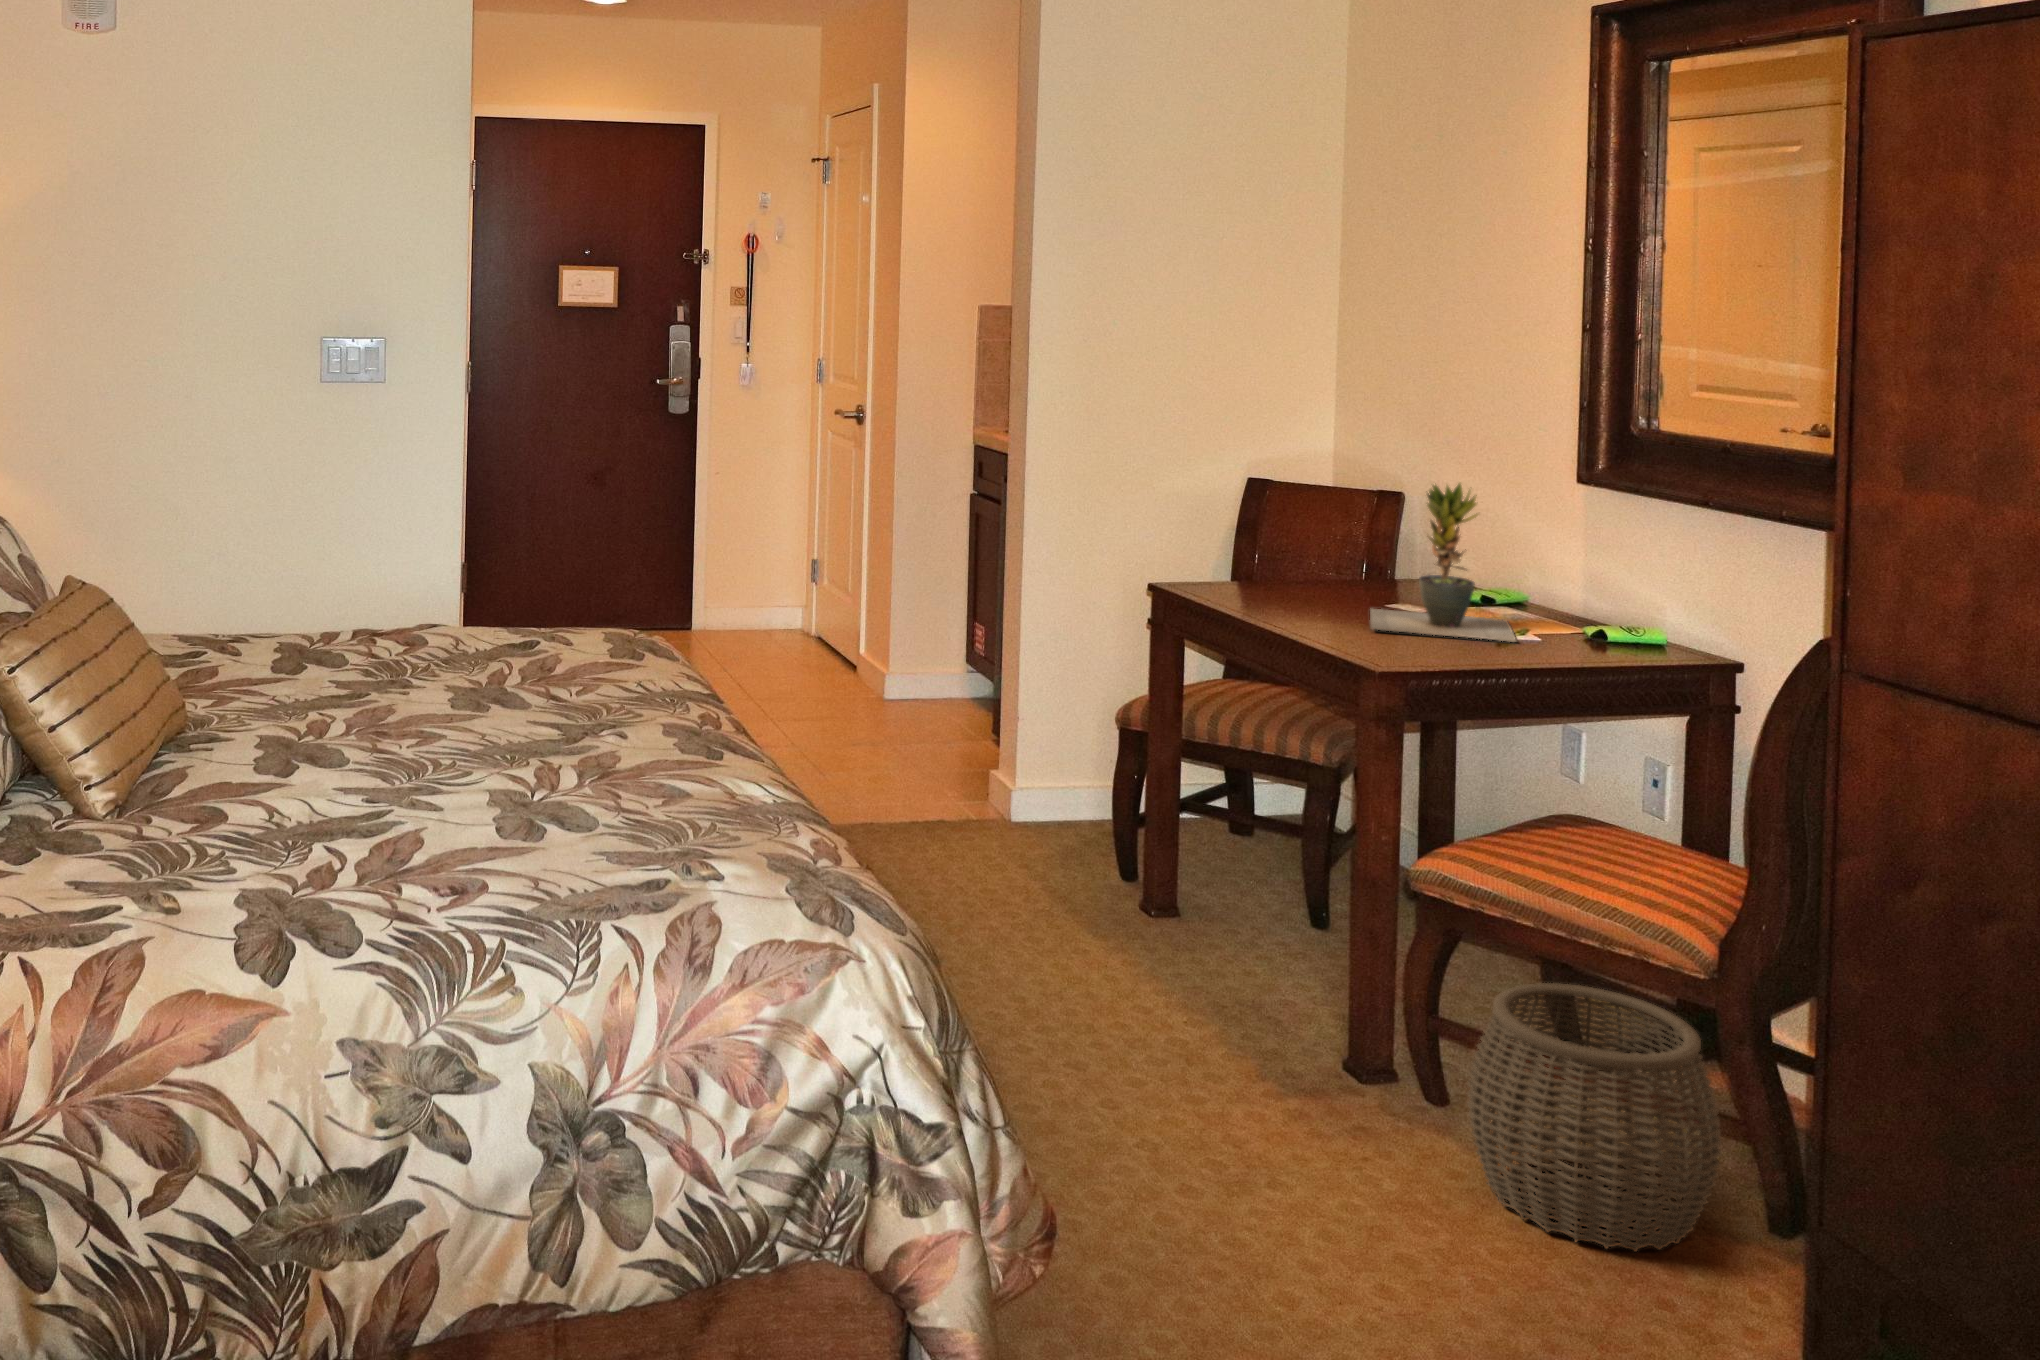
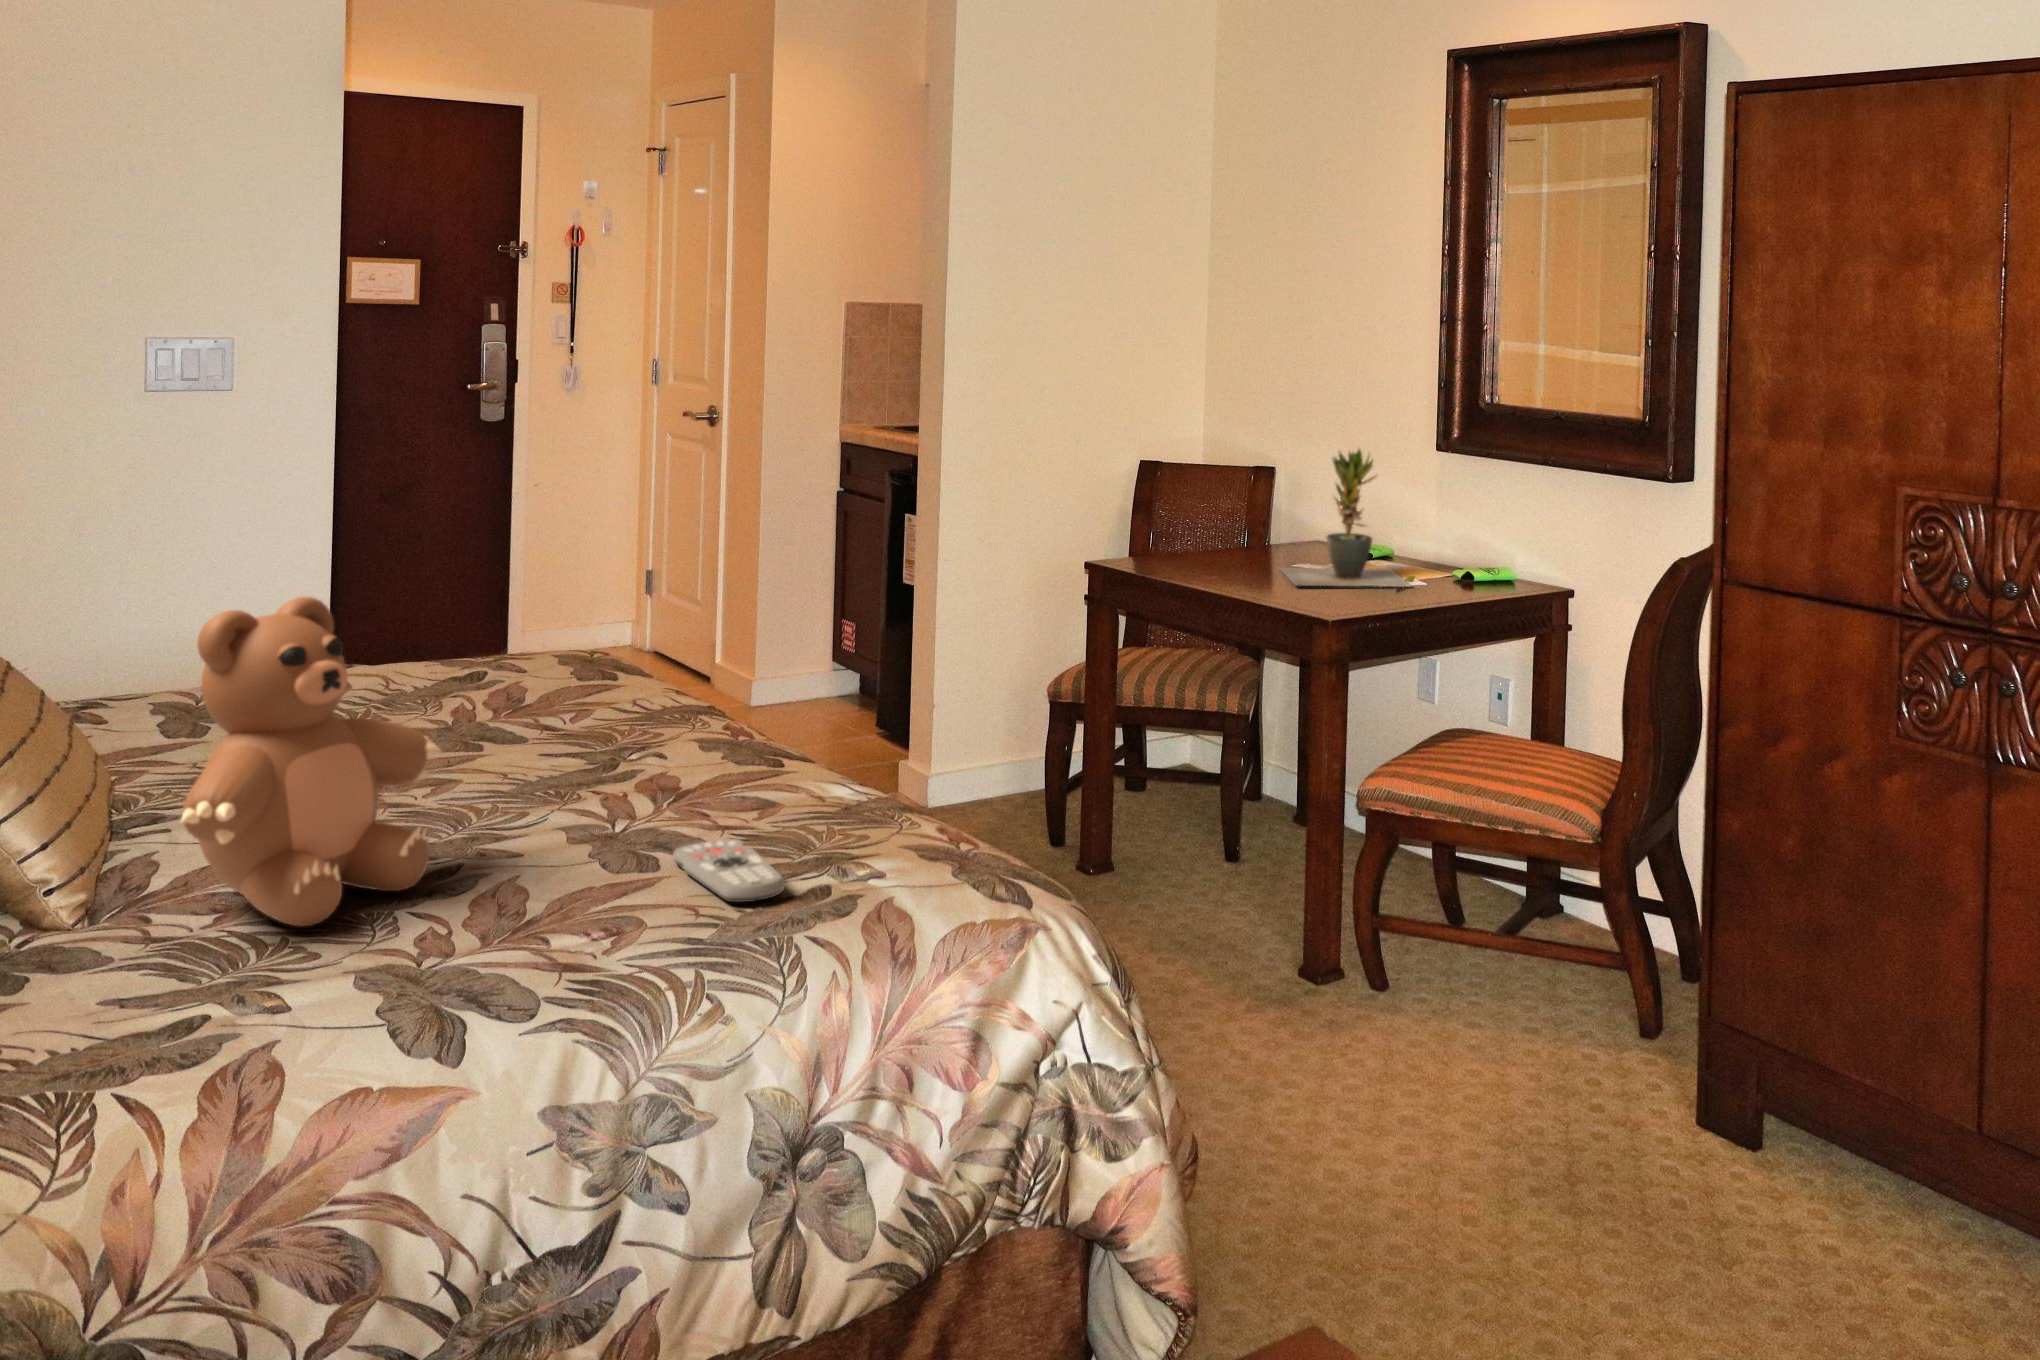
teddy bear: none [144,567,378,845] -> present [181,597,441,926]
remote control: none [552,820,621,883] -> present [673,839,785,902]
woven basket: present [1467,983,1722,1251] -> none [1424,873,1618,1087]

